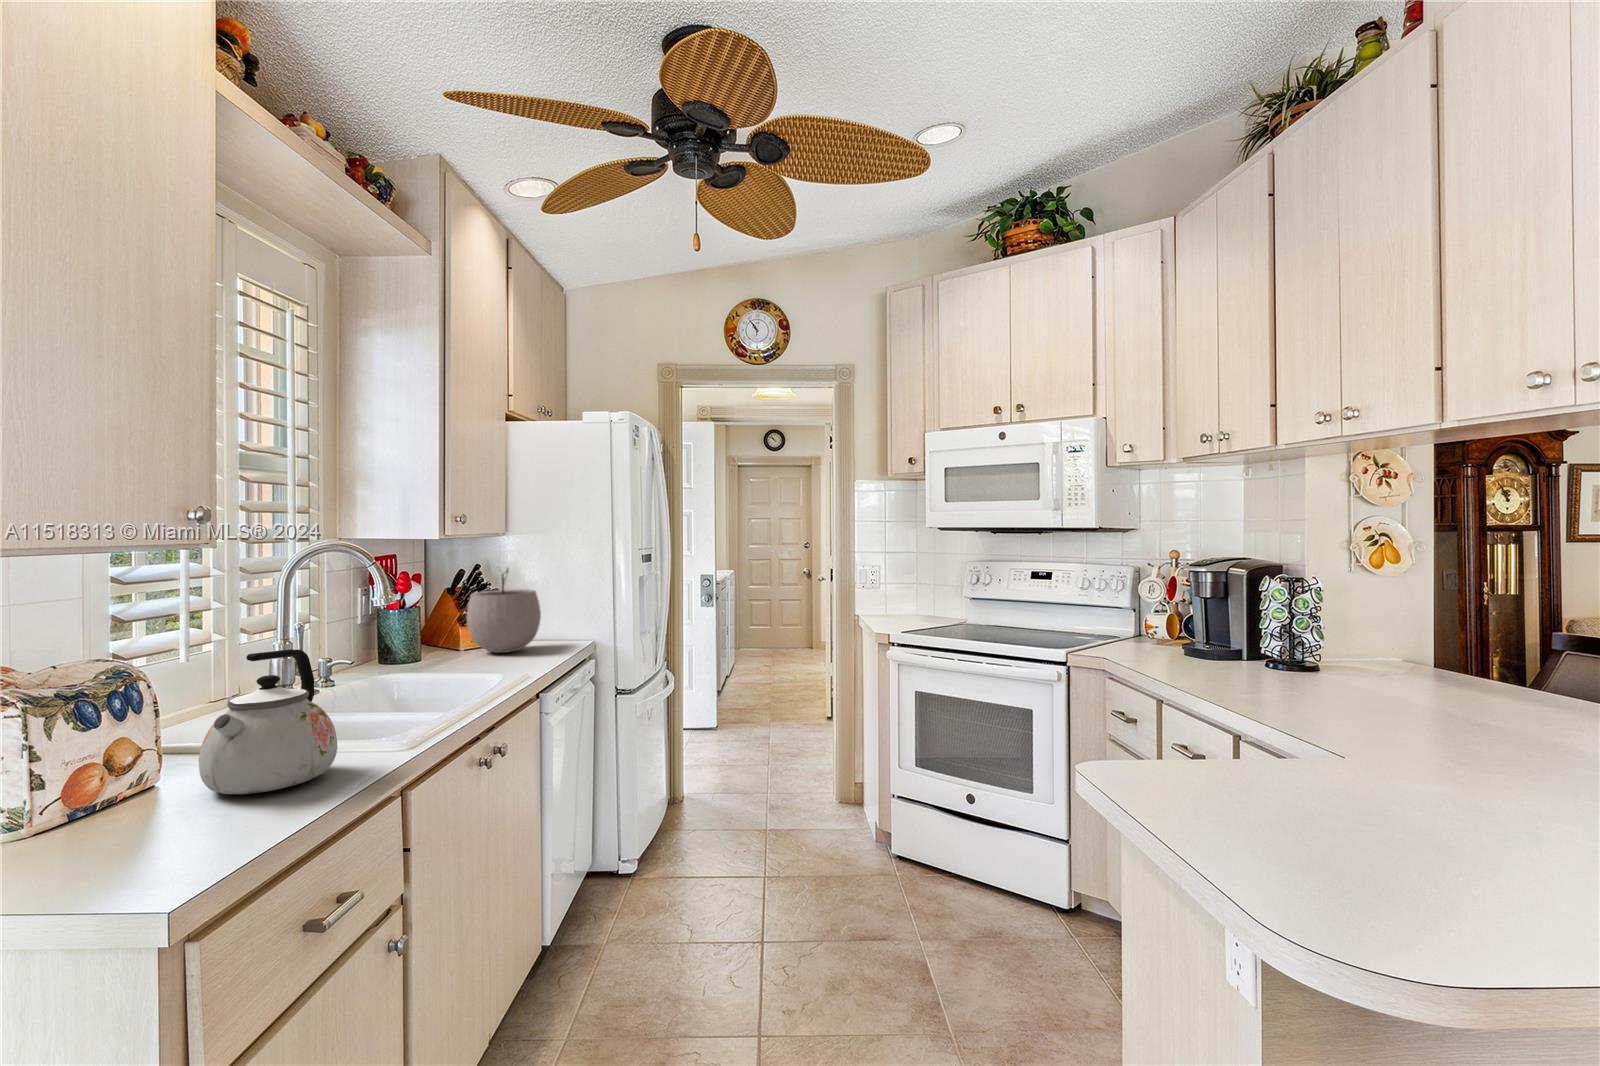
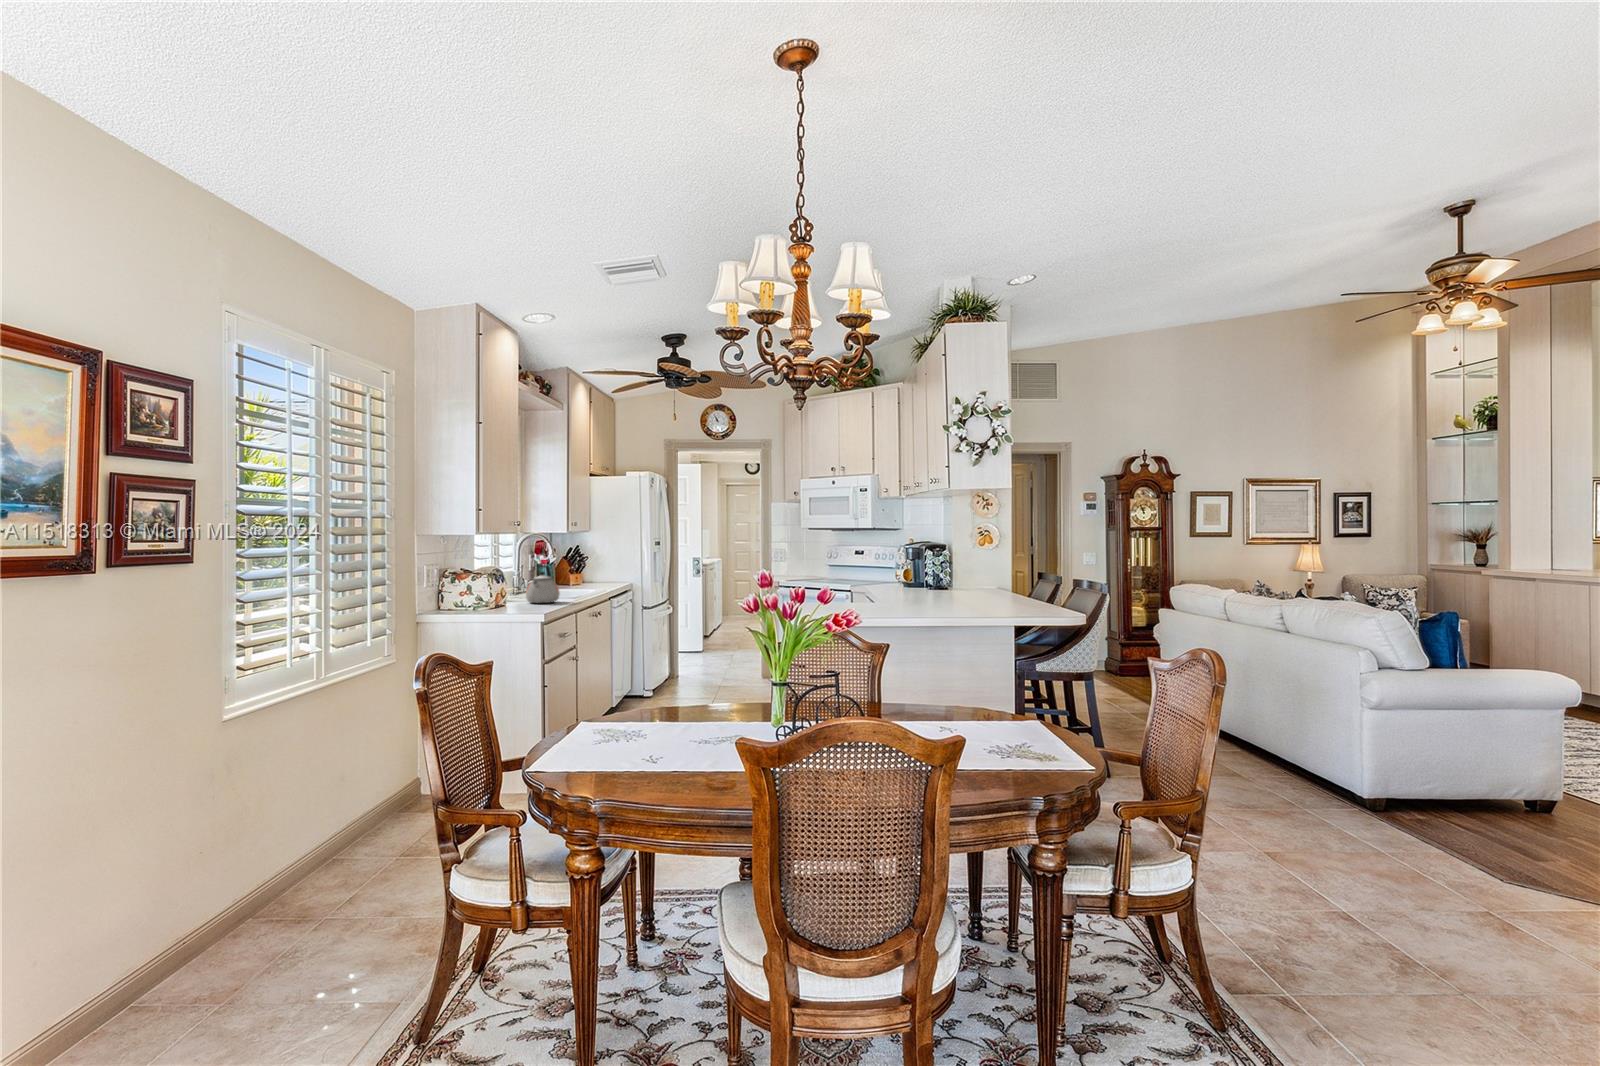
plant pot: present [467,569,541,653] -> none [574,546,607,586]

